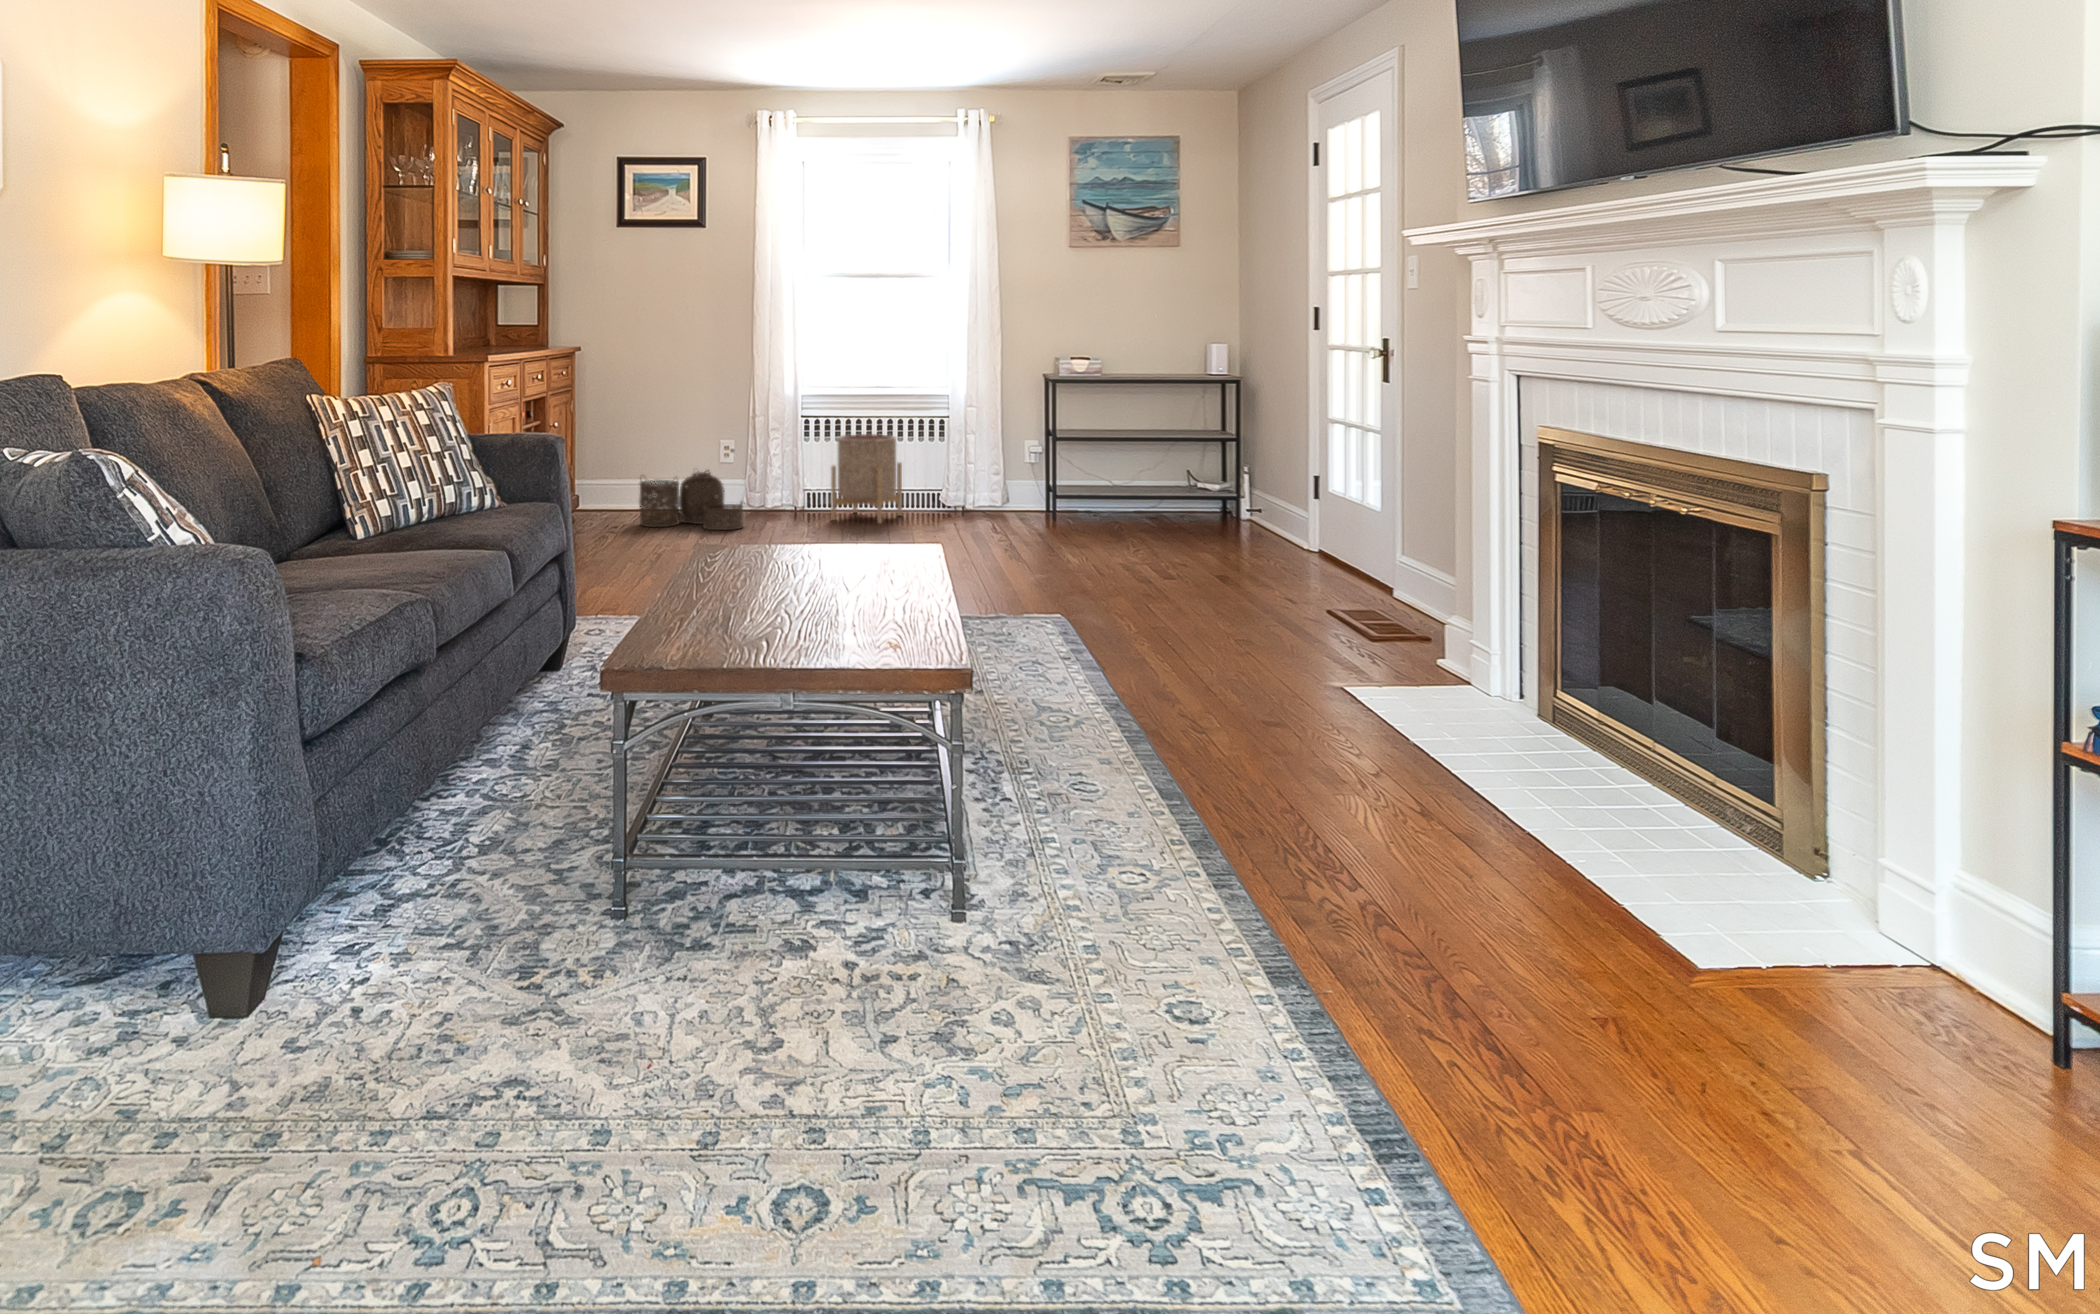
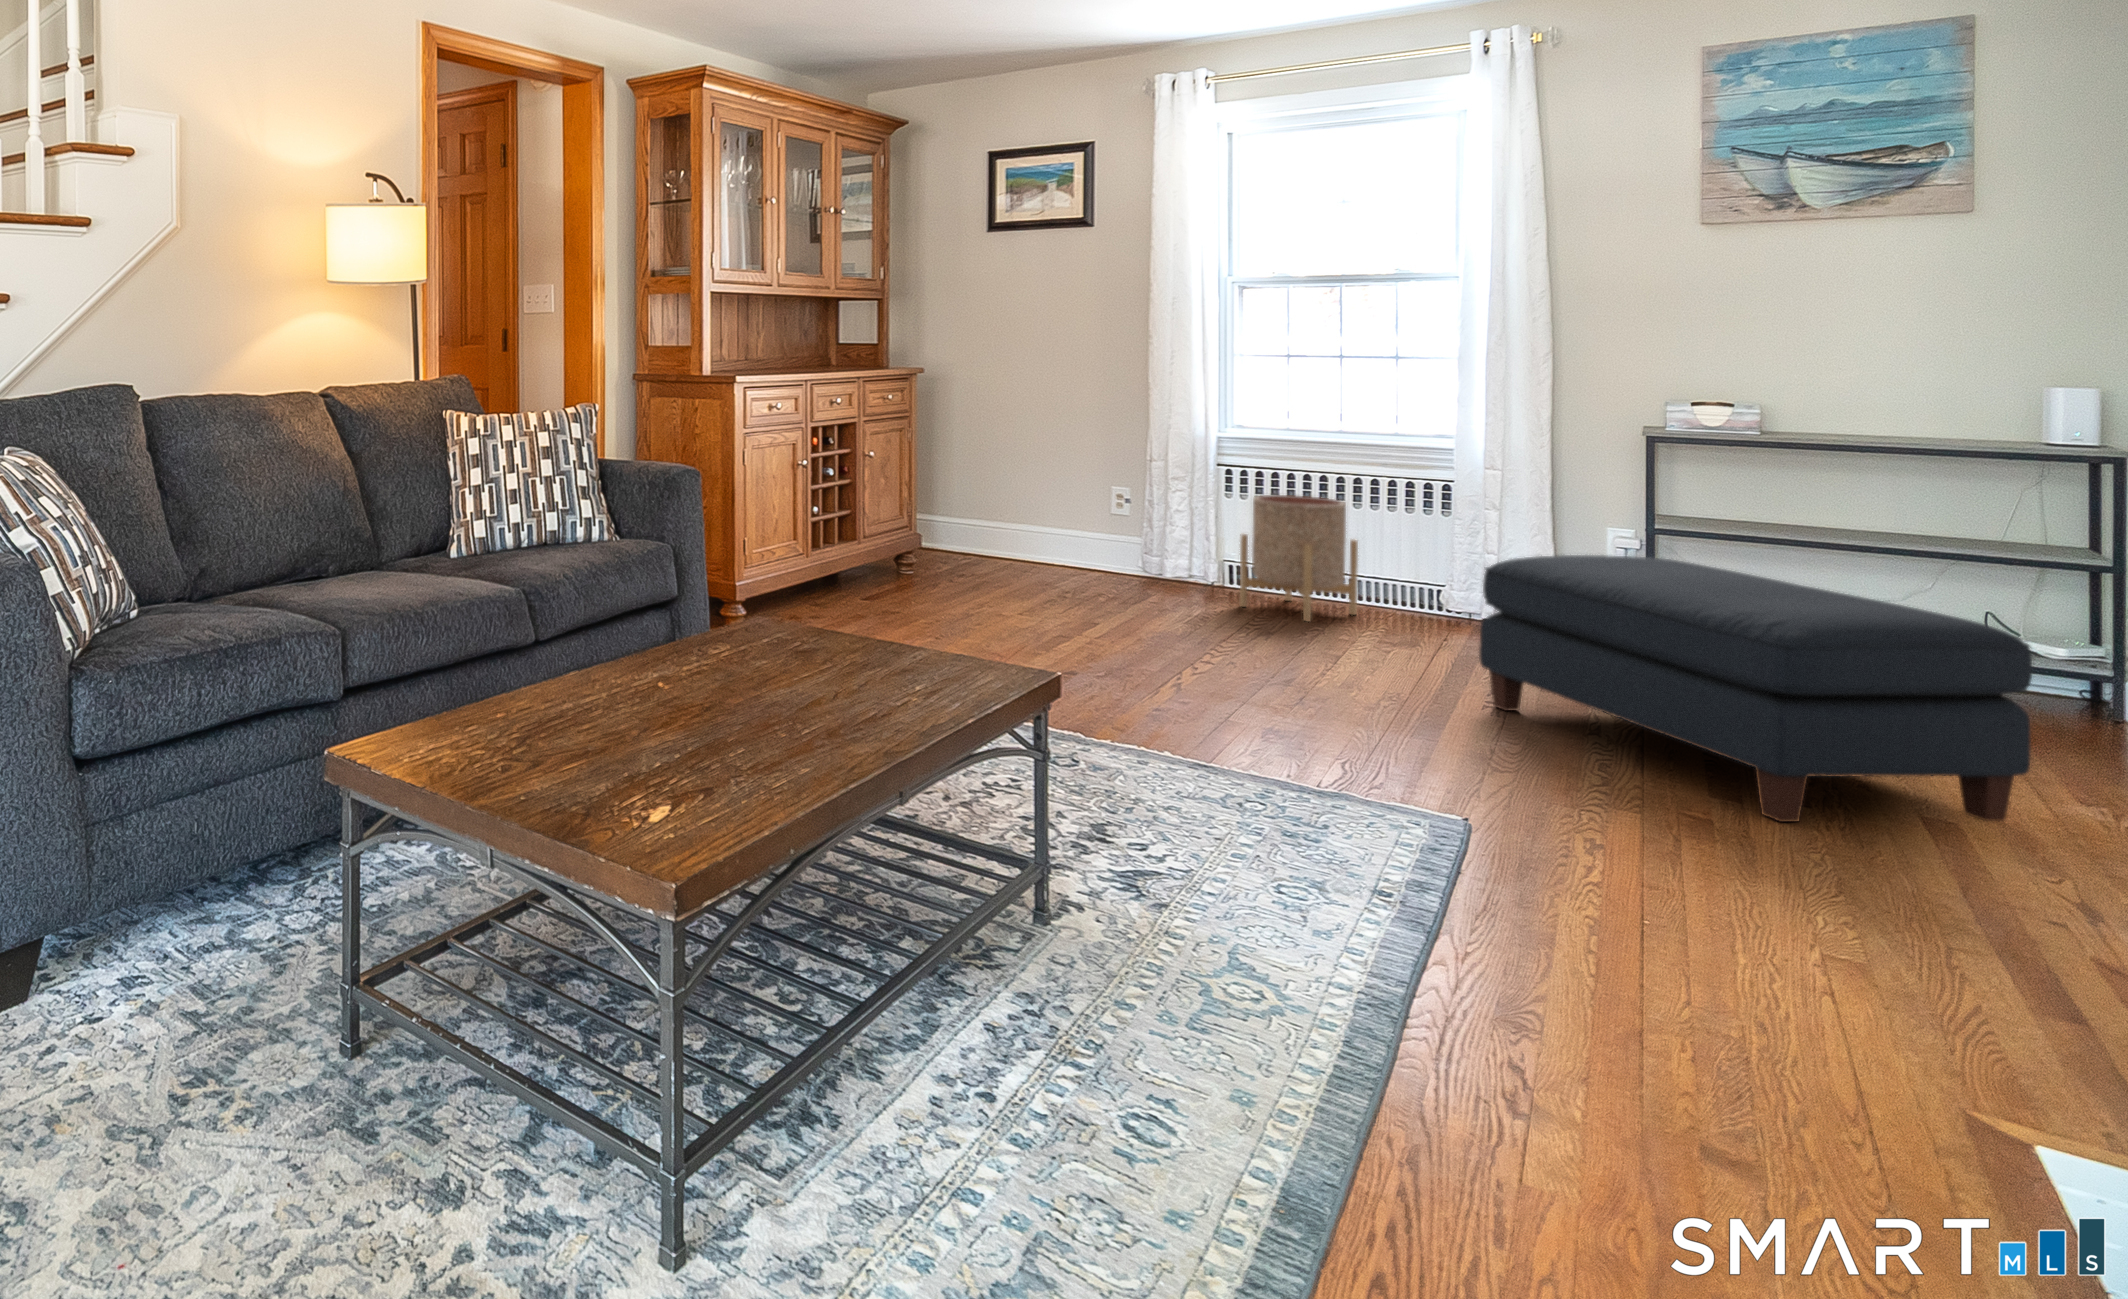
ottoman: none [1012,450,1249,582] -> present [1479,555,2032,822]
woven basket: present [639,470,743,530] -> none [986,518,1109,600]

